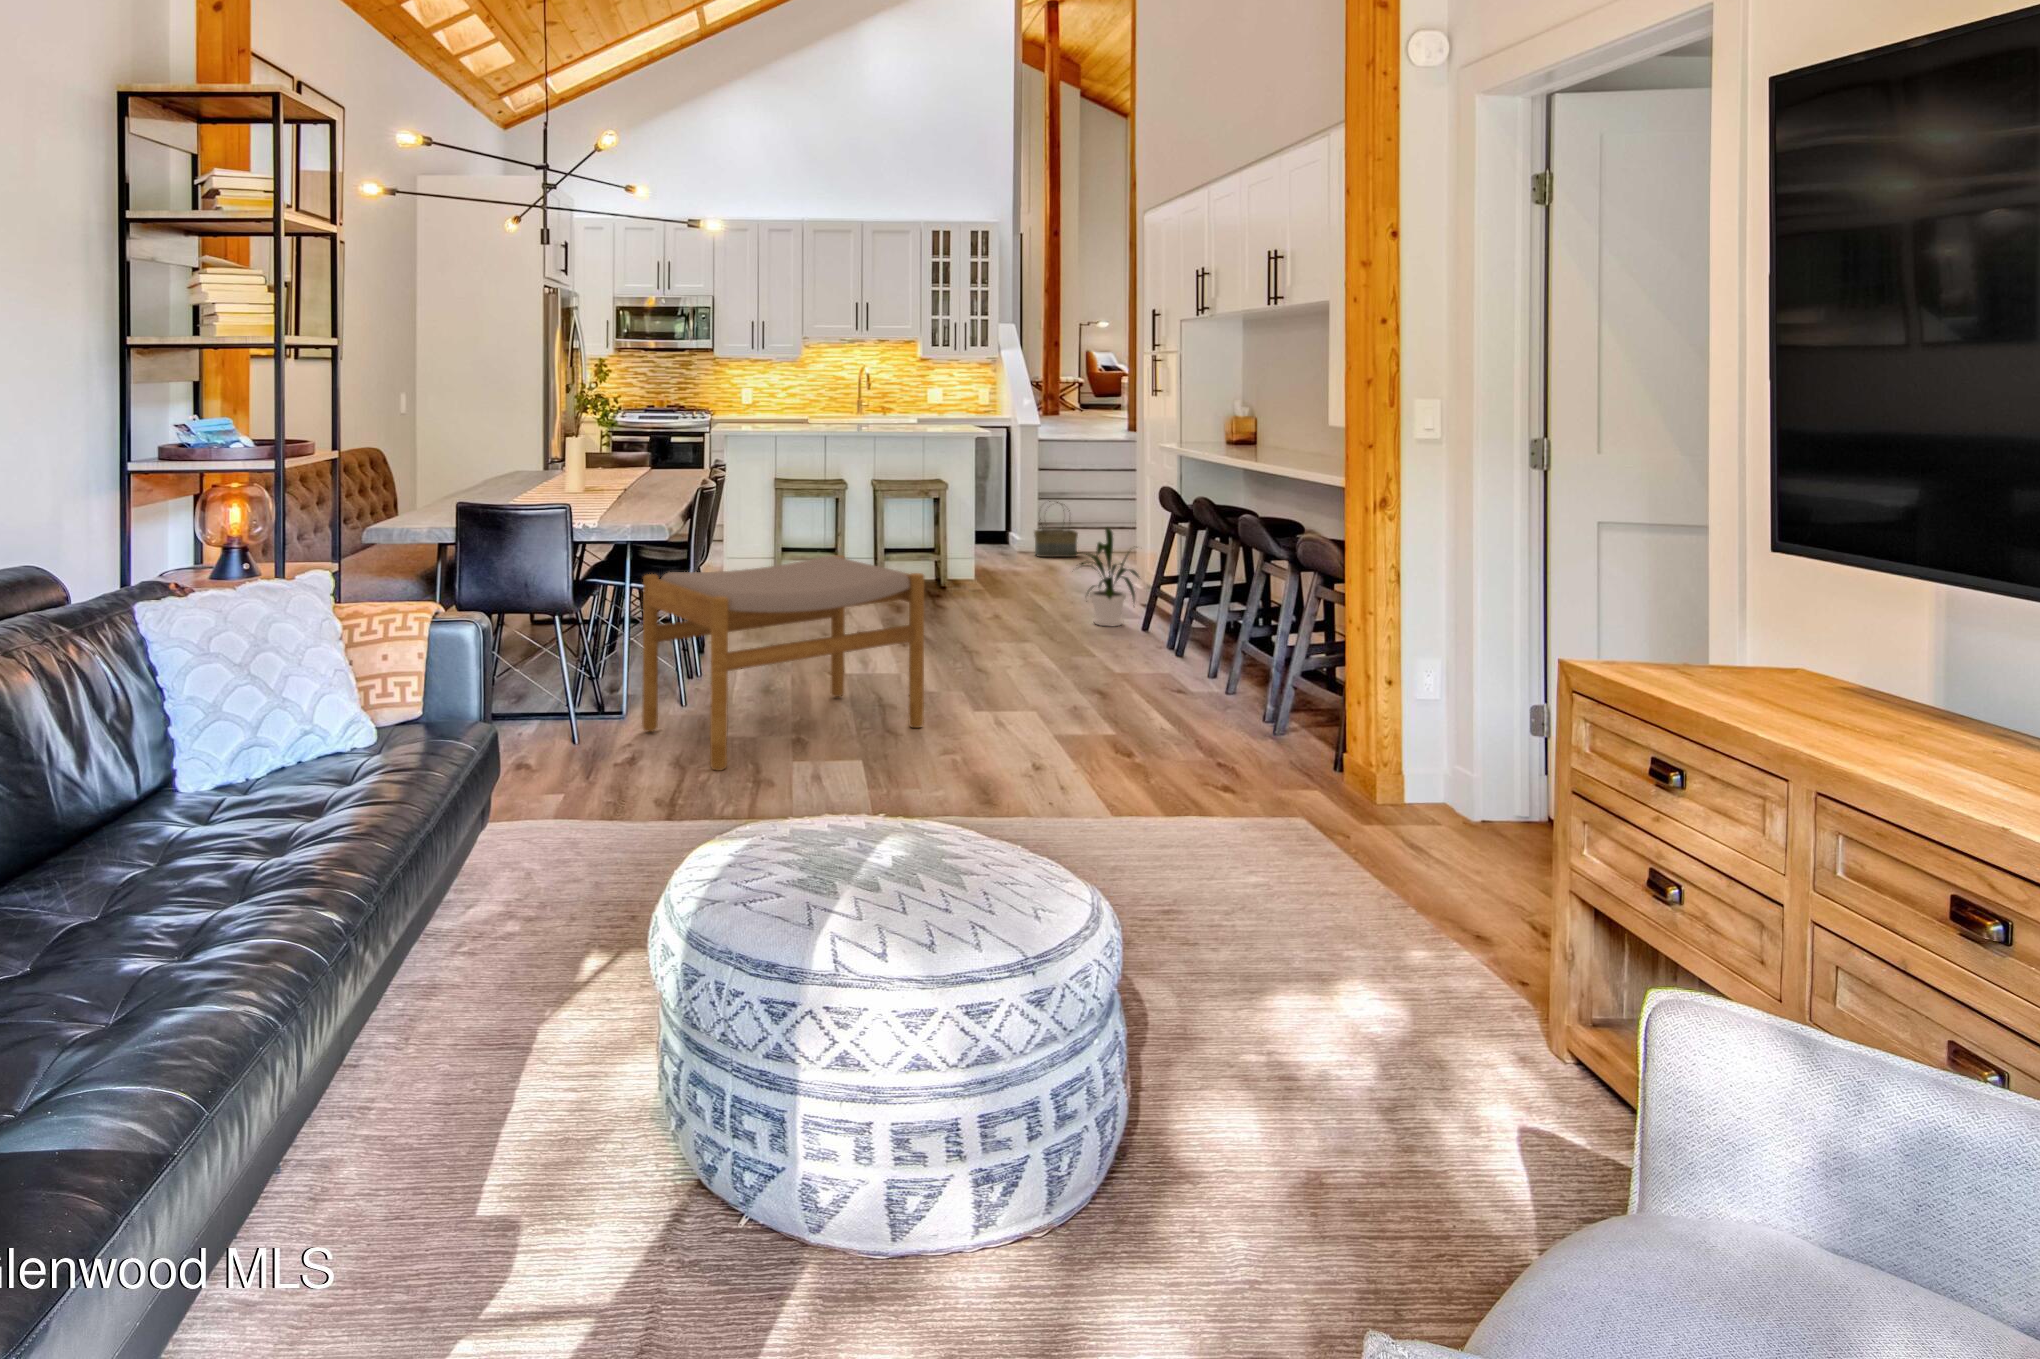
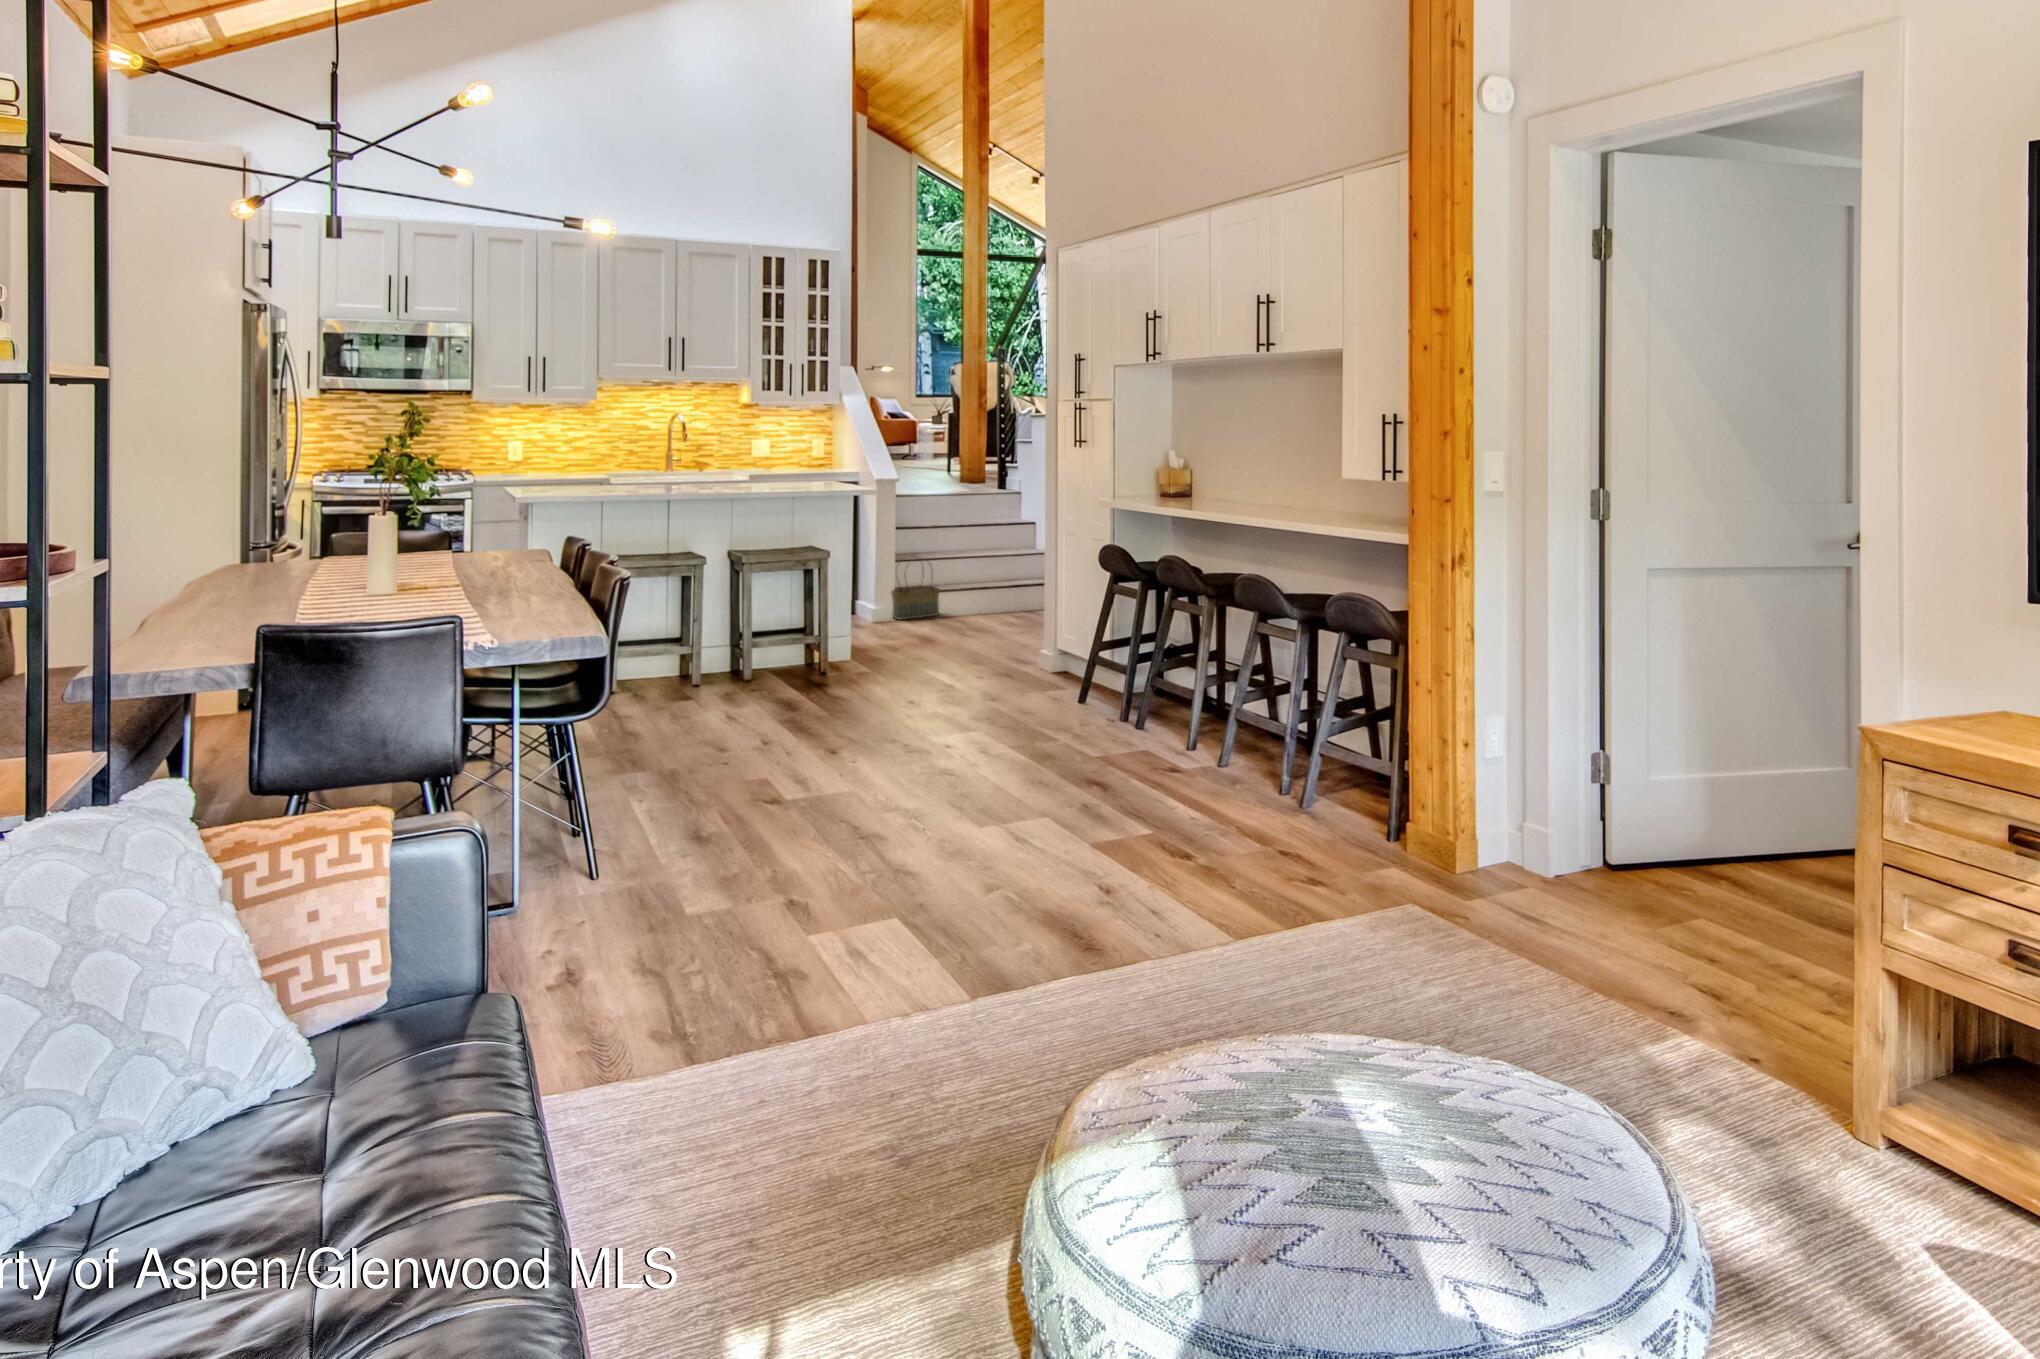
house plant: present [1068,528,1139,626] -> none [986,586,1072,698]
footstool: present [642,555,924,771] -> none [549,666,941,1014]

